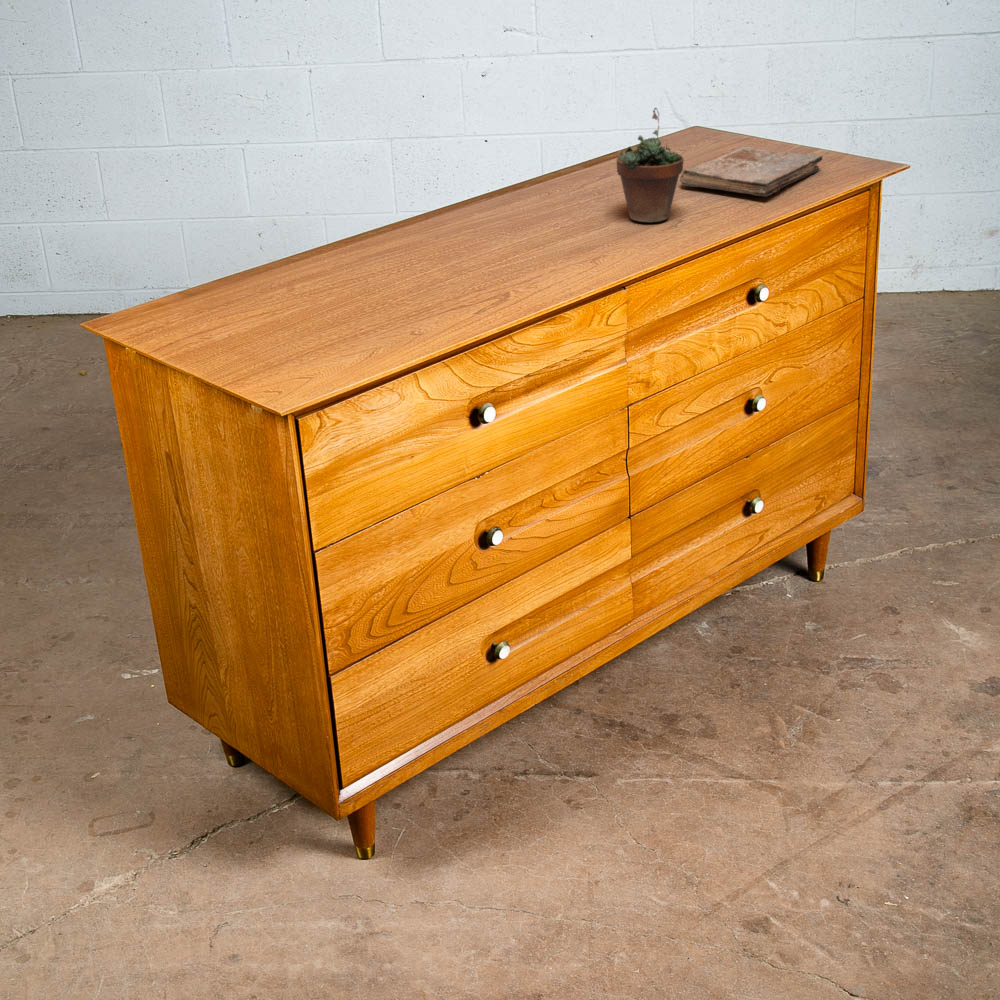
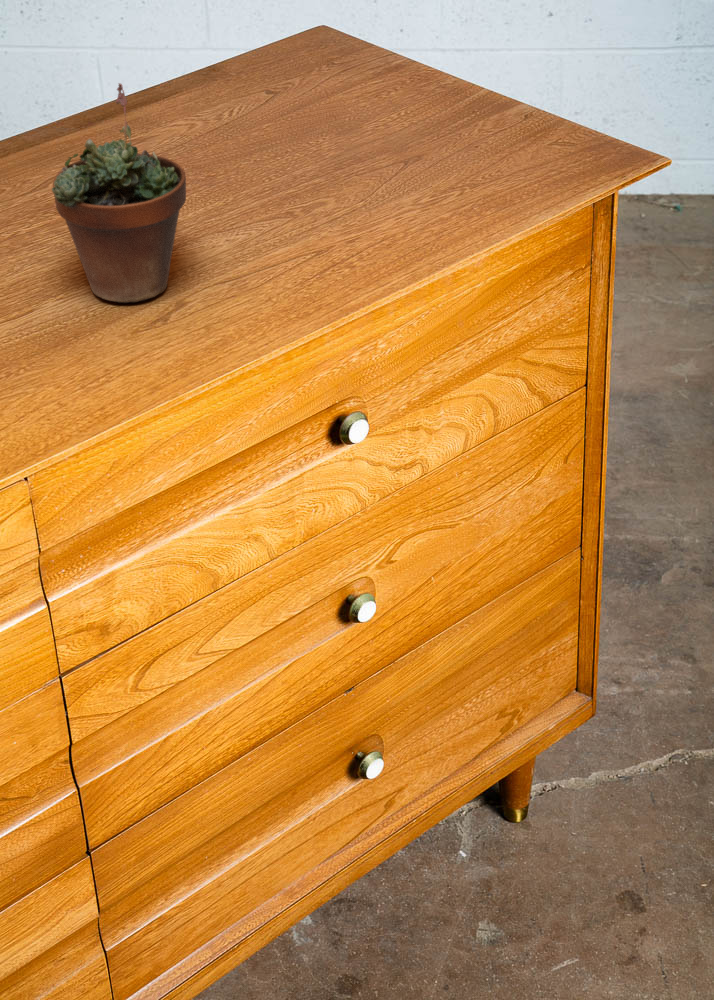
book: present [680,146,822,196] -> none [223,100,505,239]

